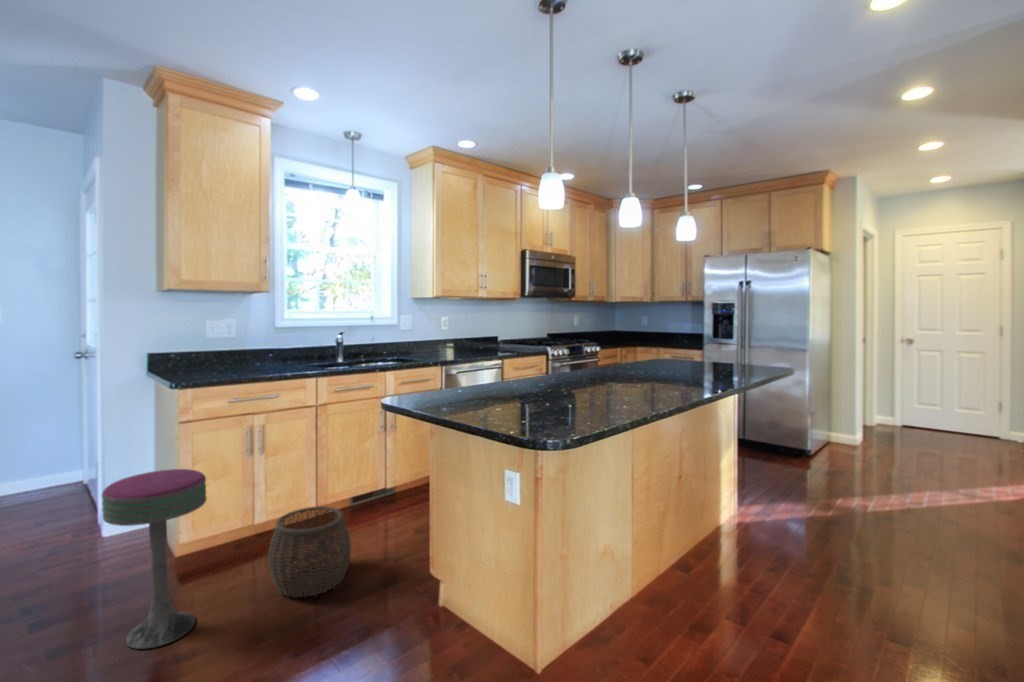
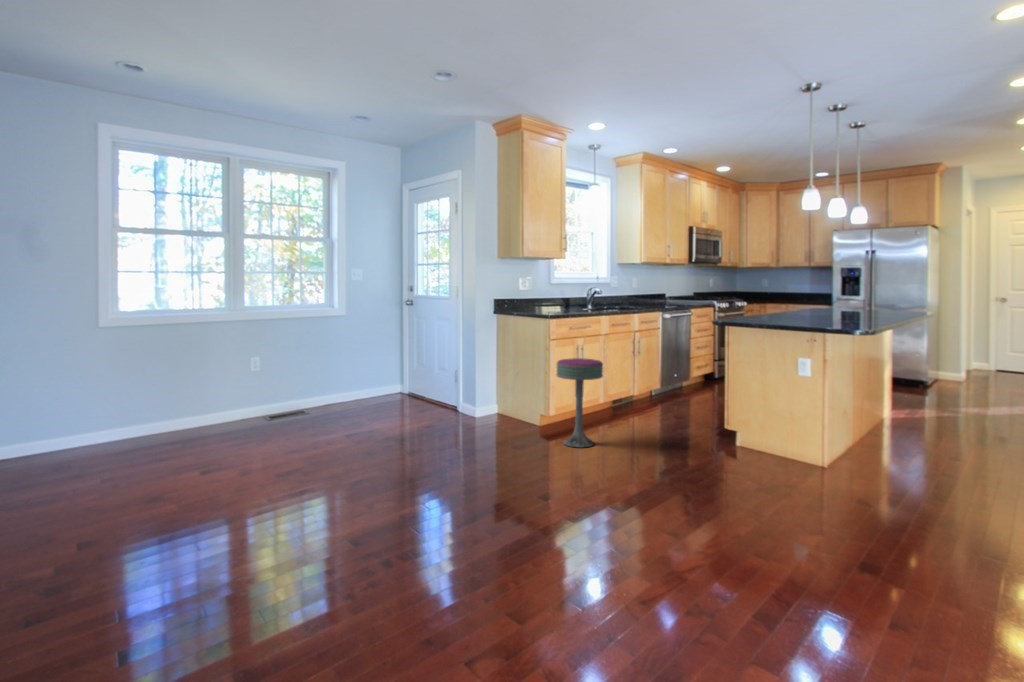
woven basket: present [269,506,351,598] -> none [610,389,657,435]

